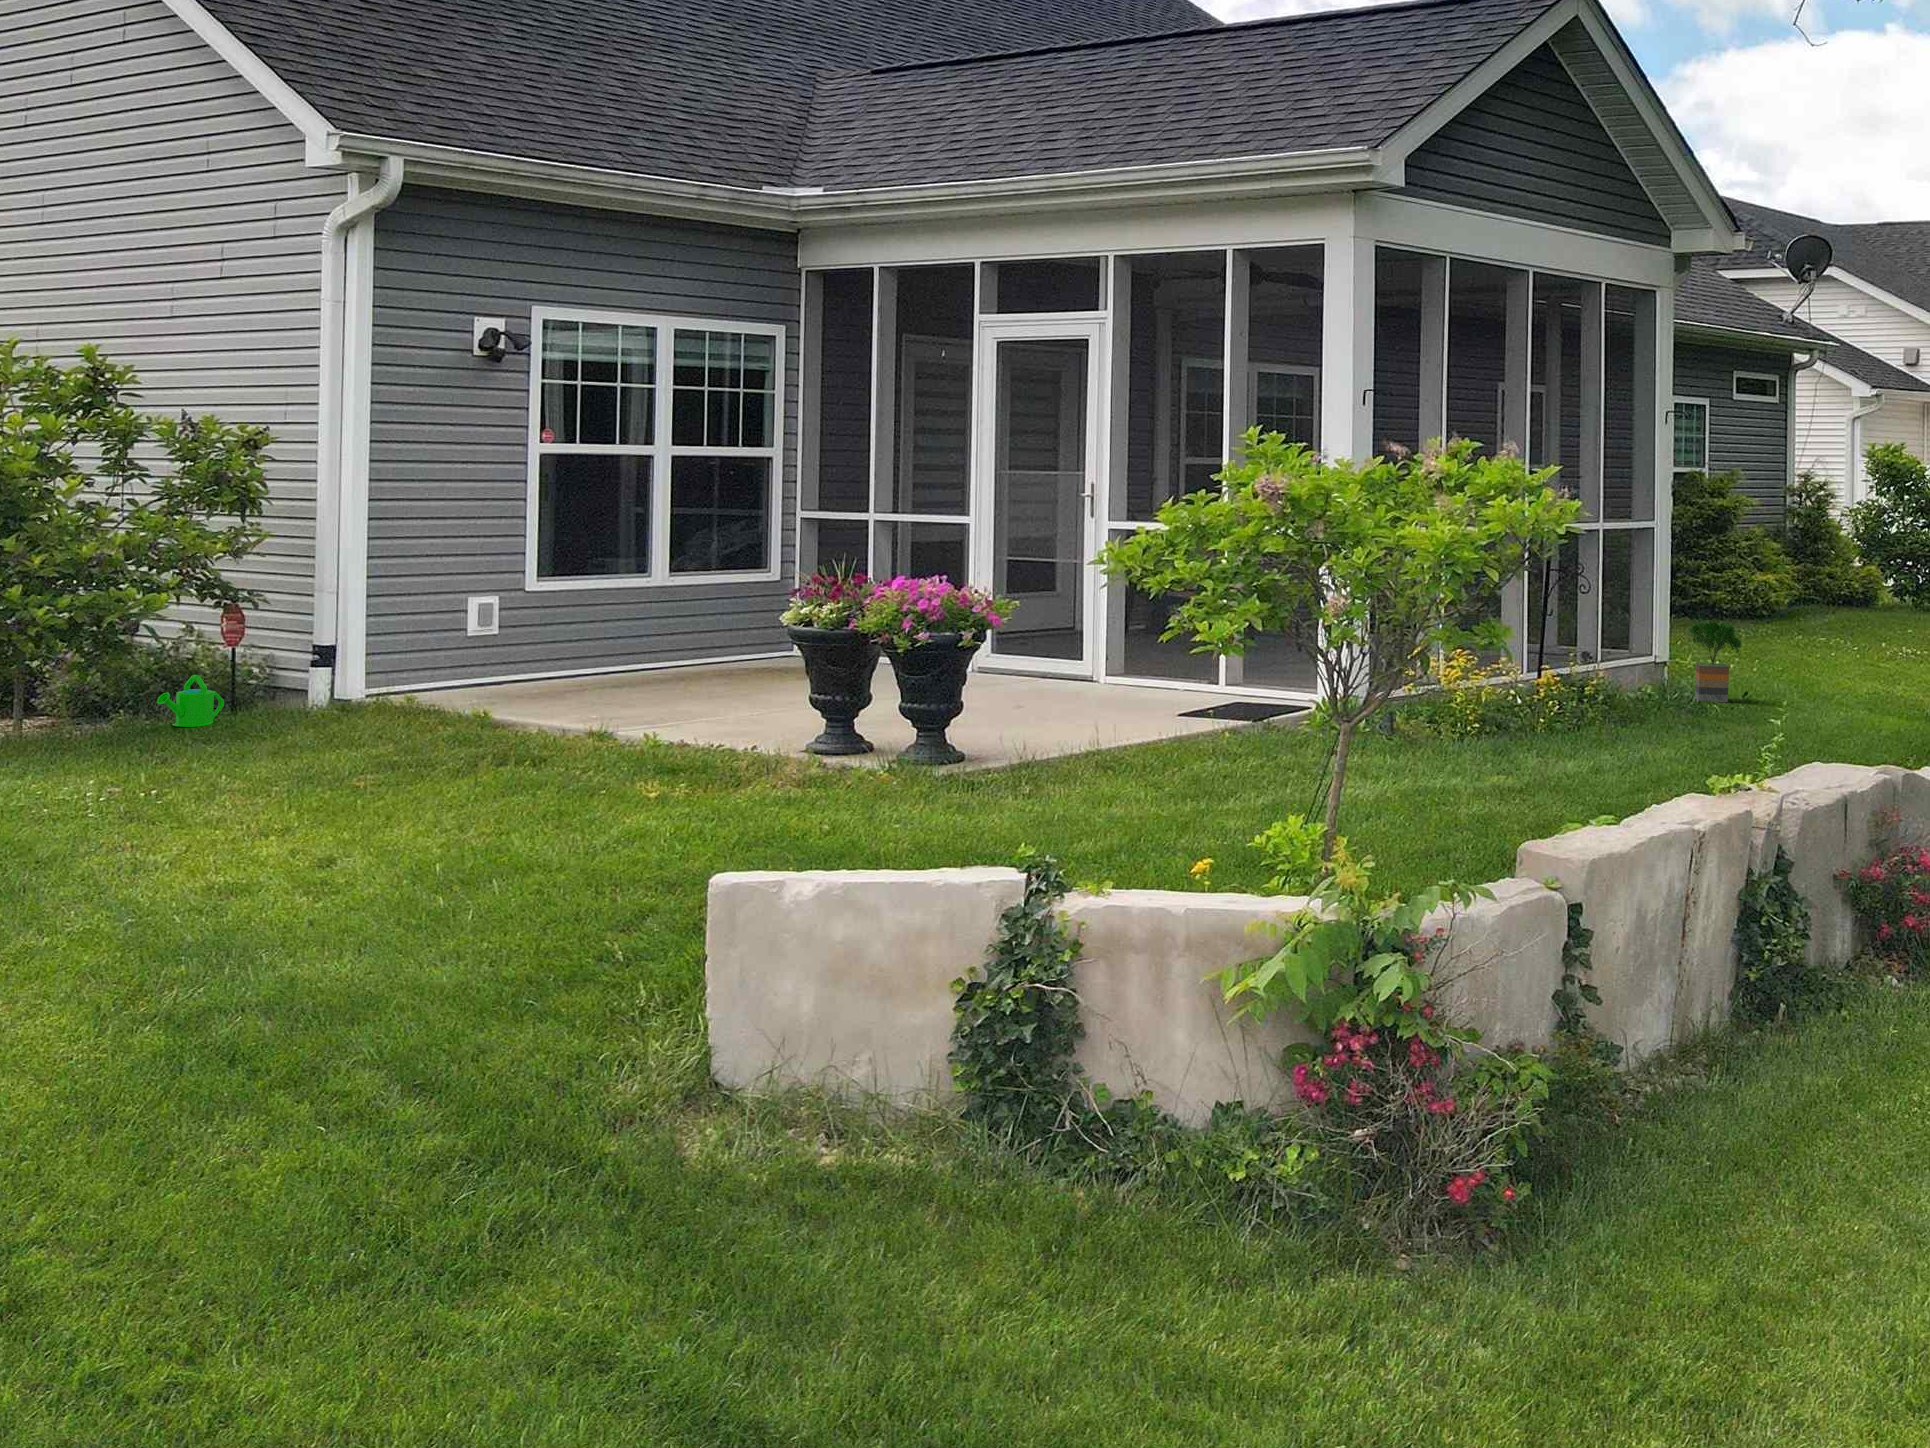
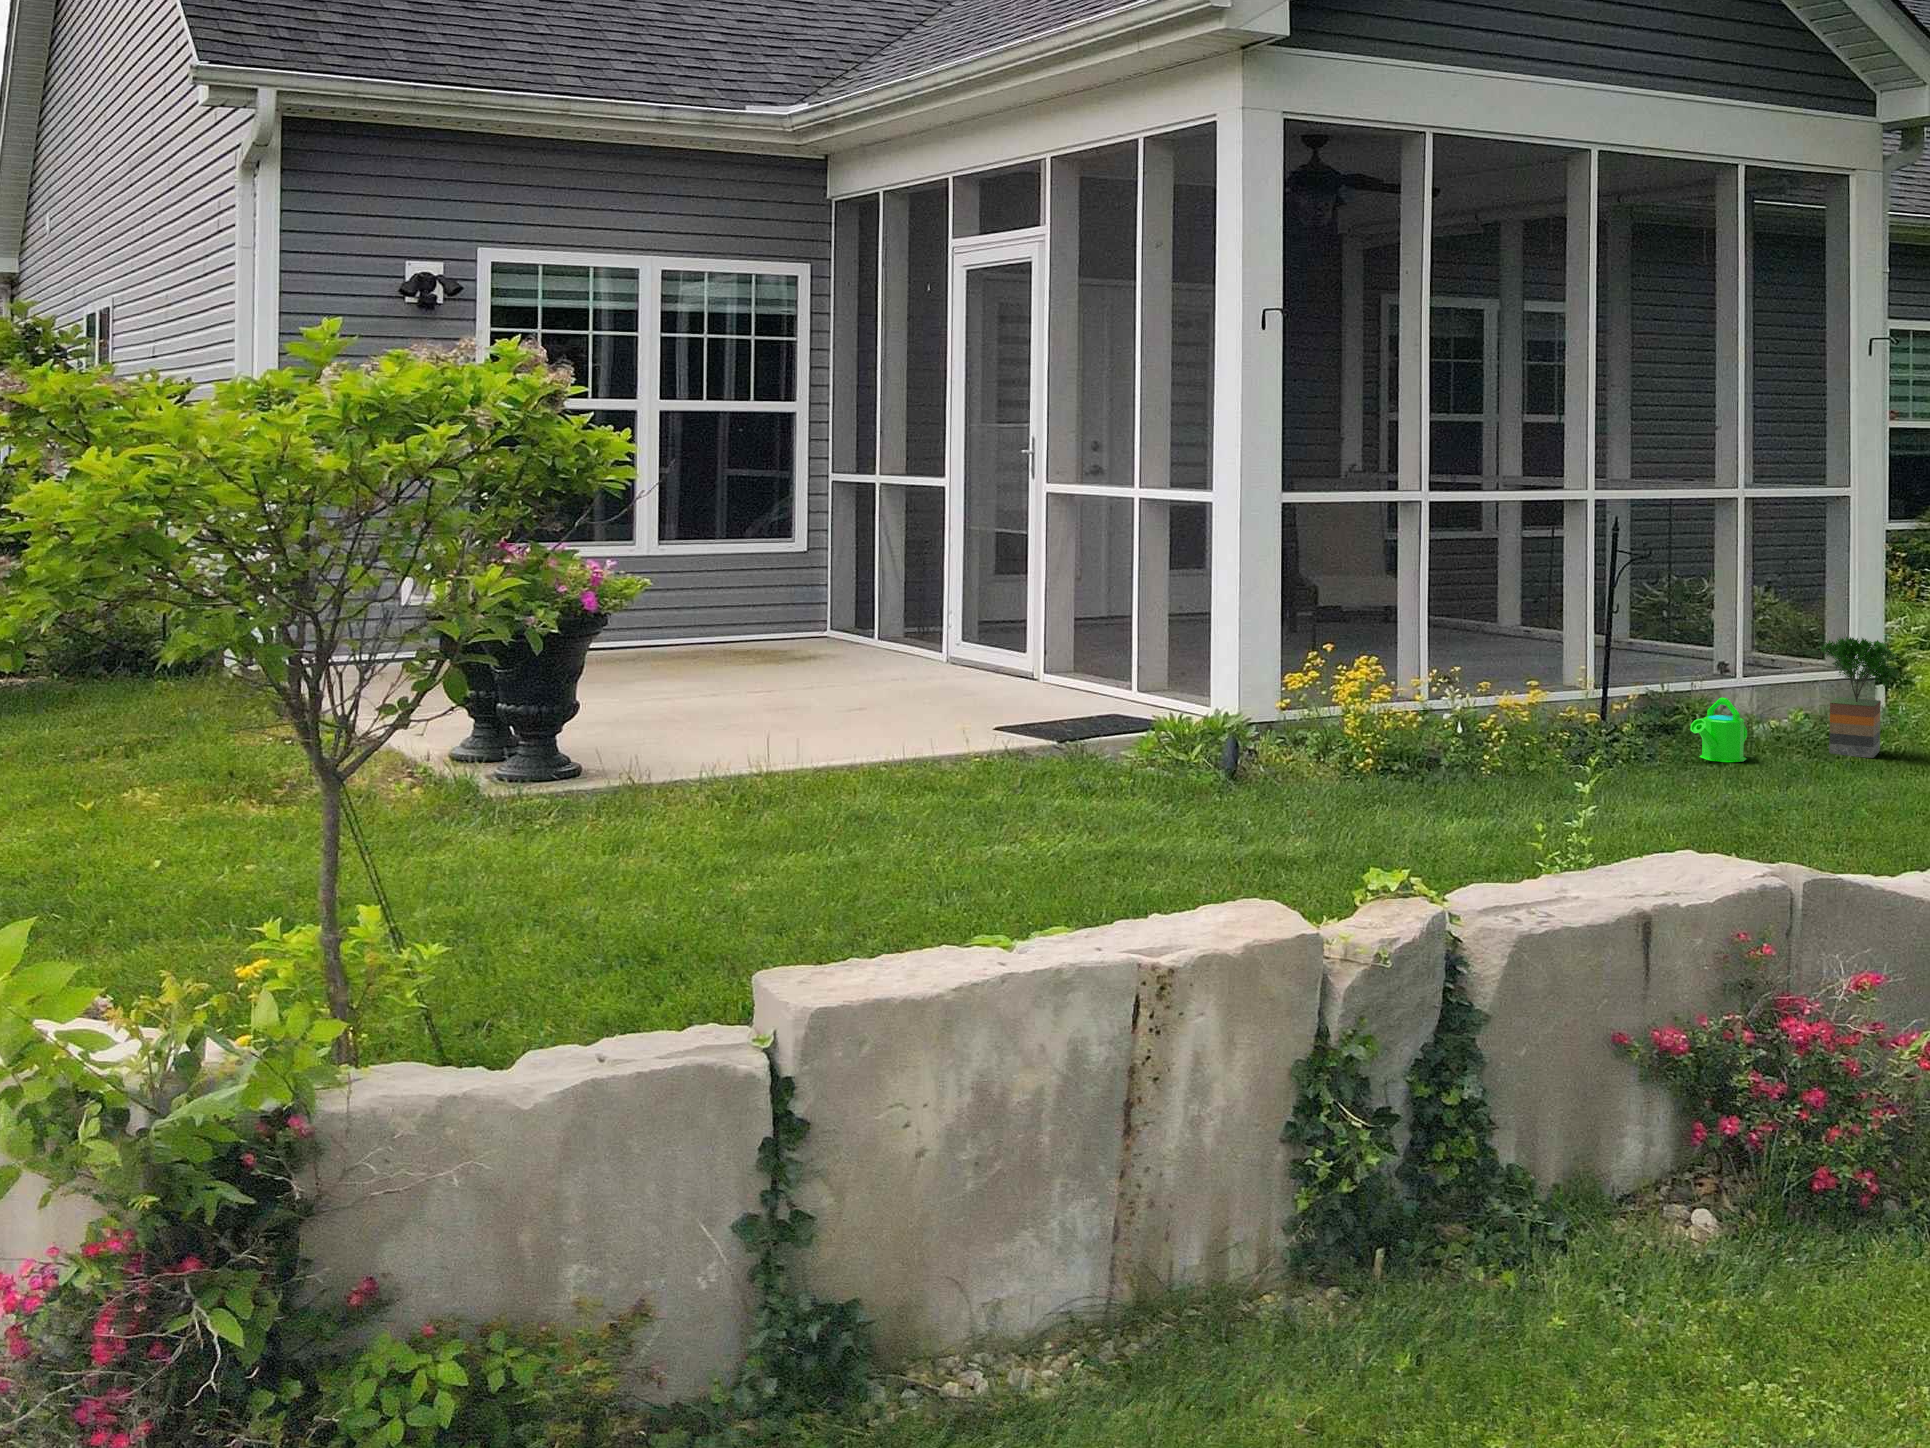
watering can: present [157,675,224,727] -> present [1690,698,1747,762]

